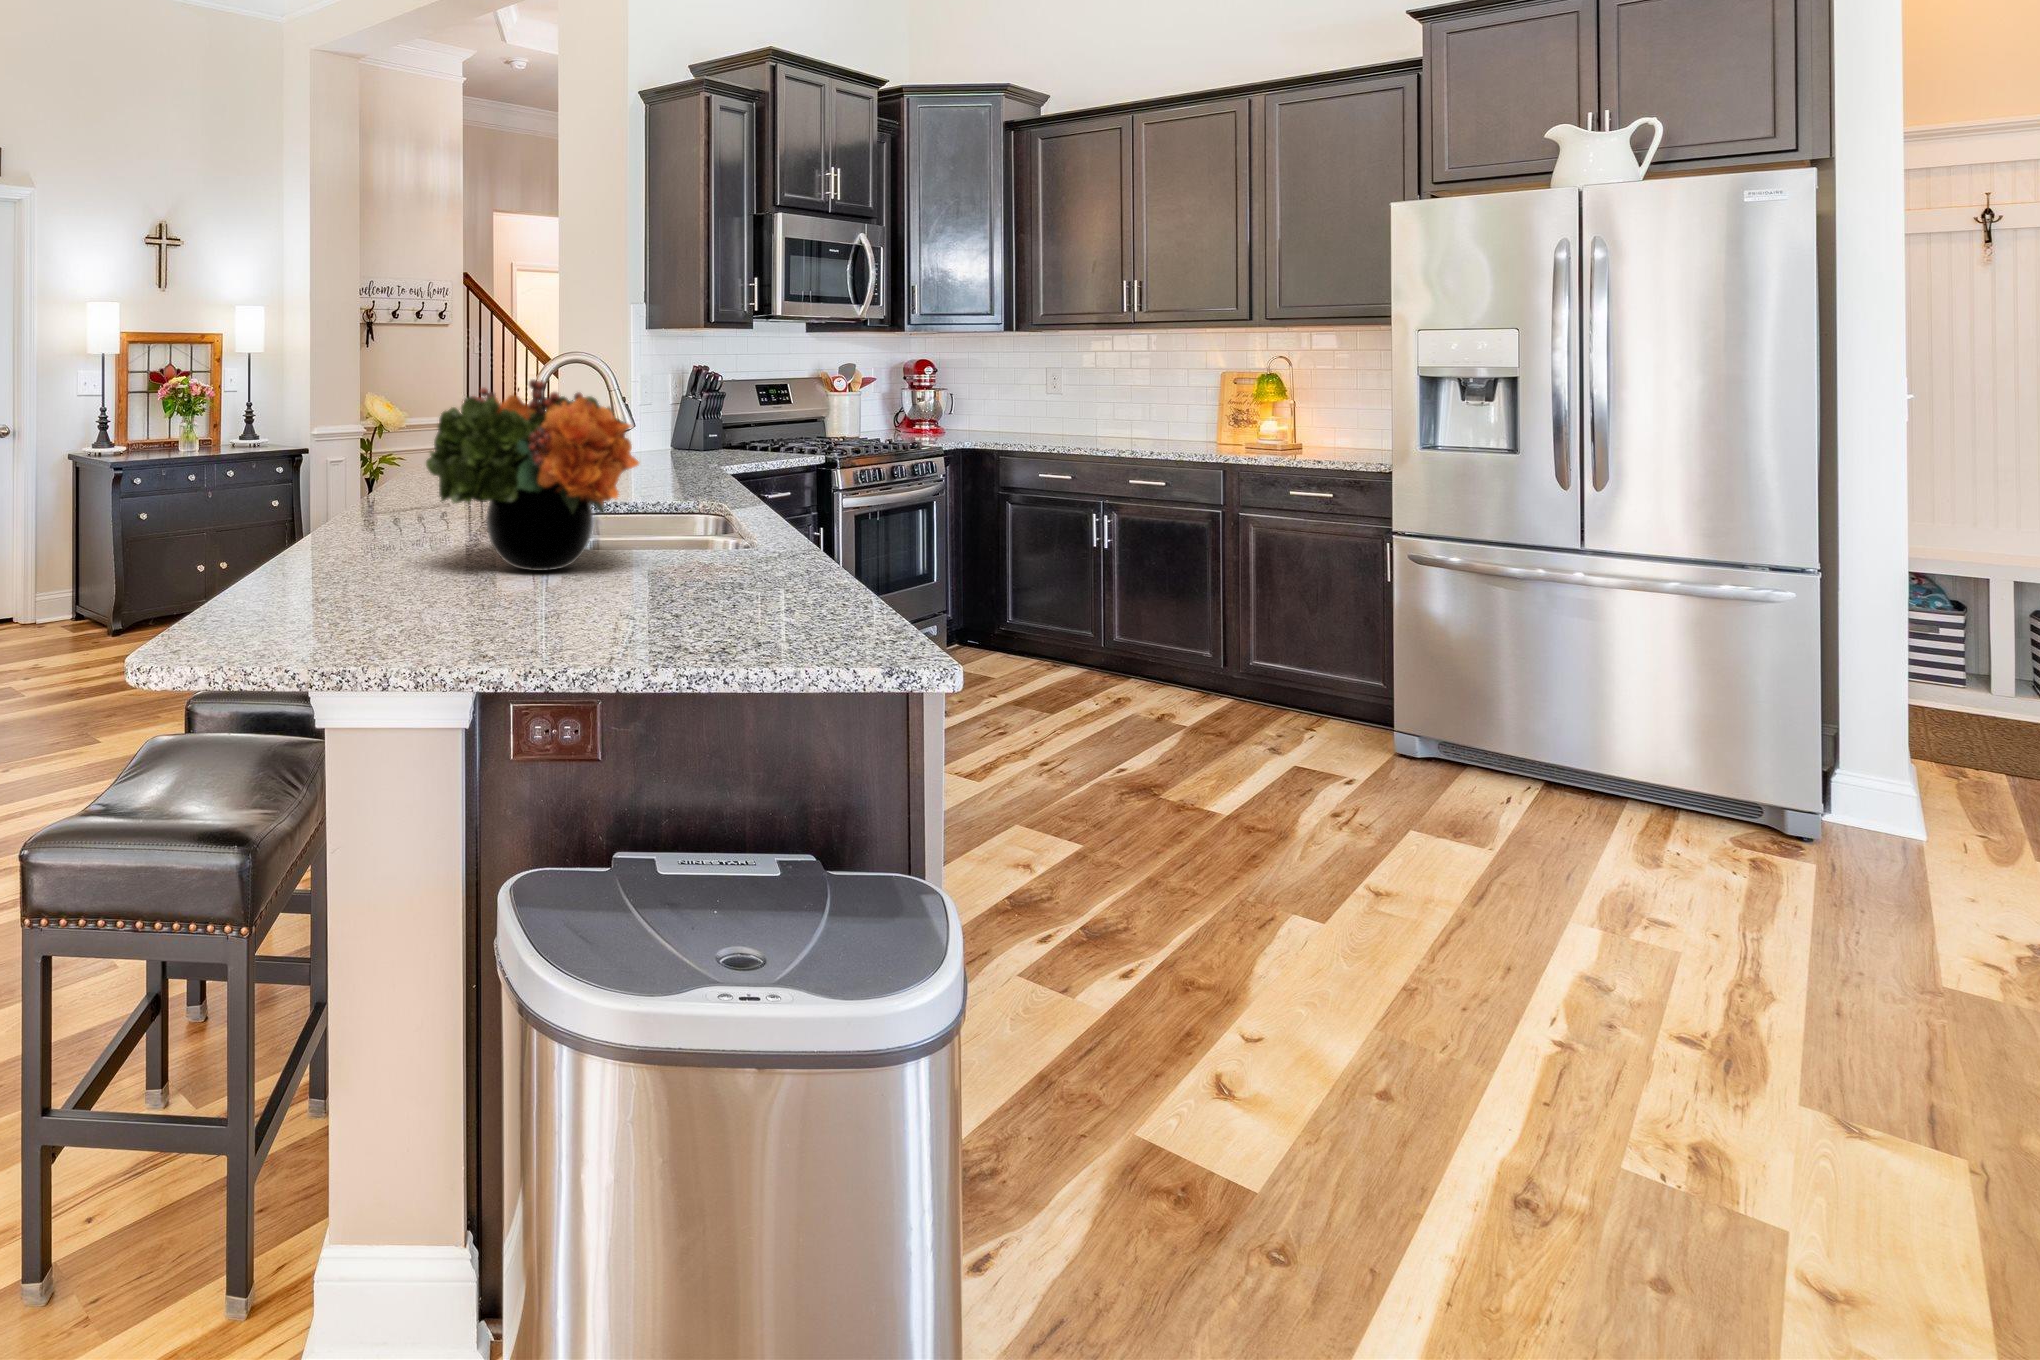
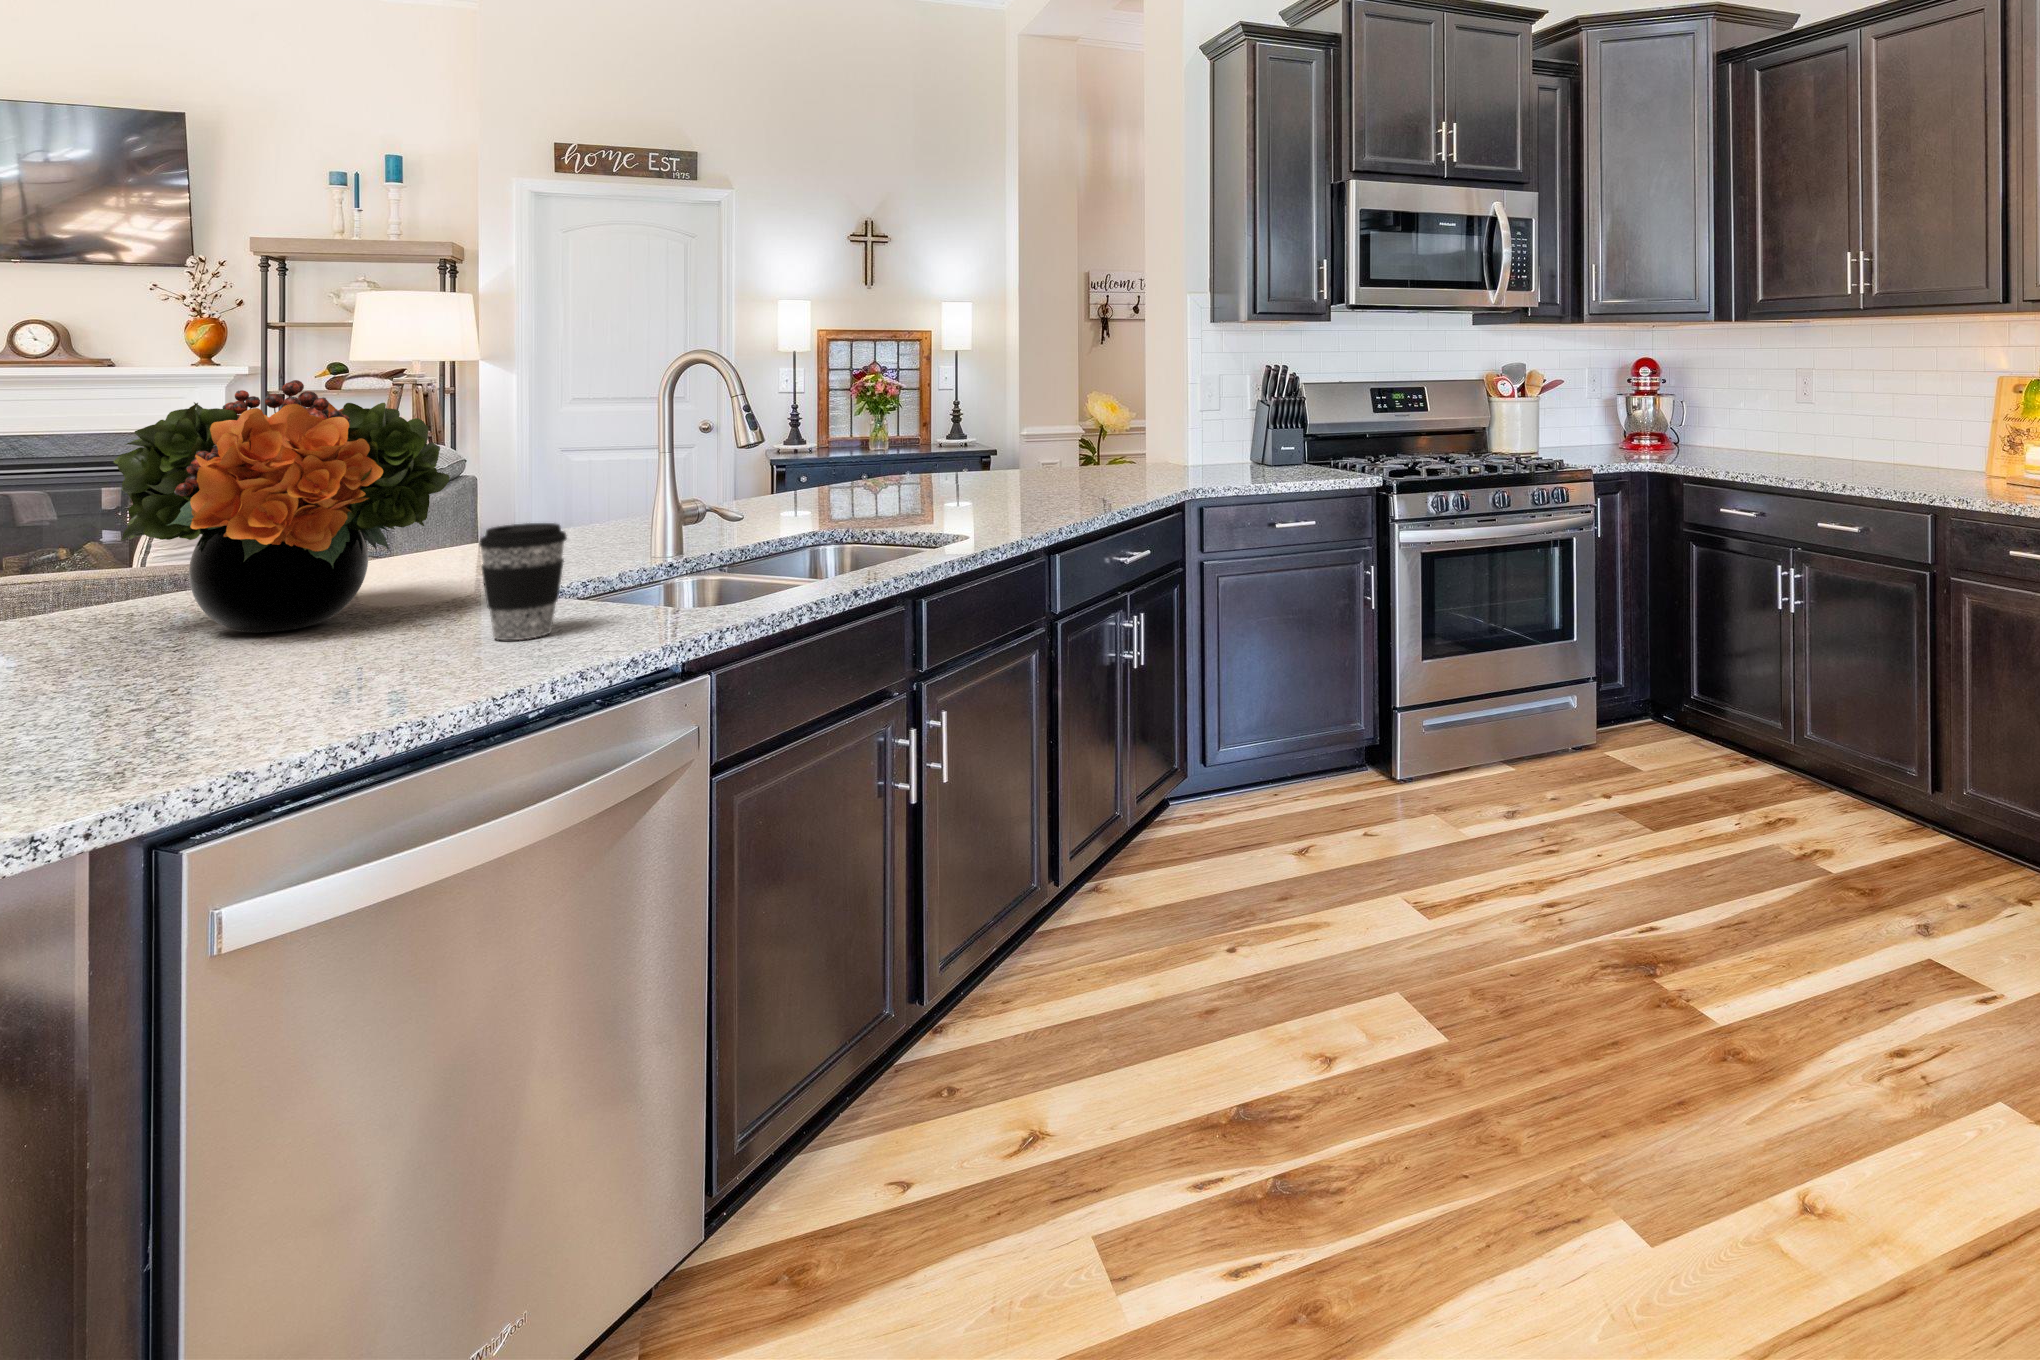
coffee cup: none [716,482,772,564] -> present [479,523,567,640]

